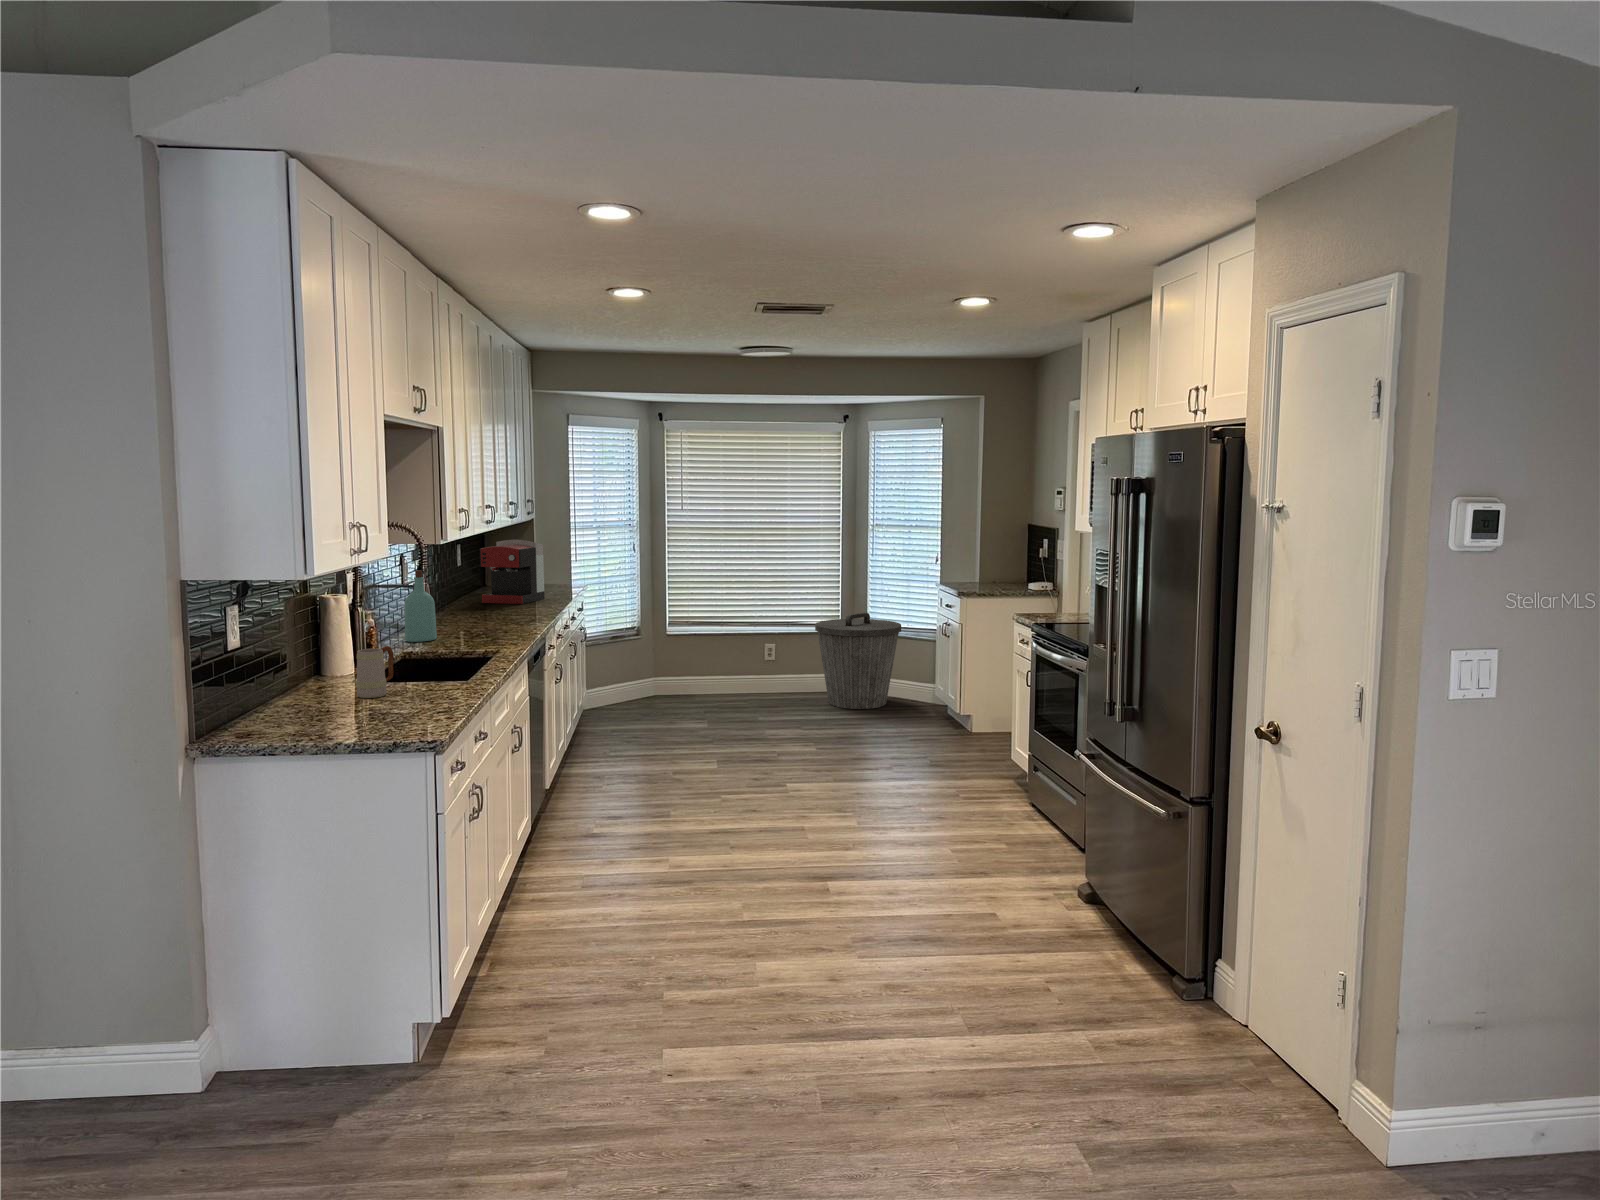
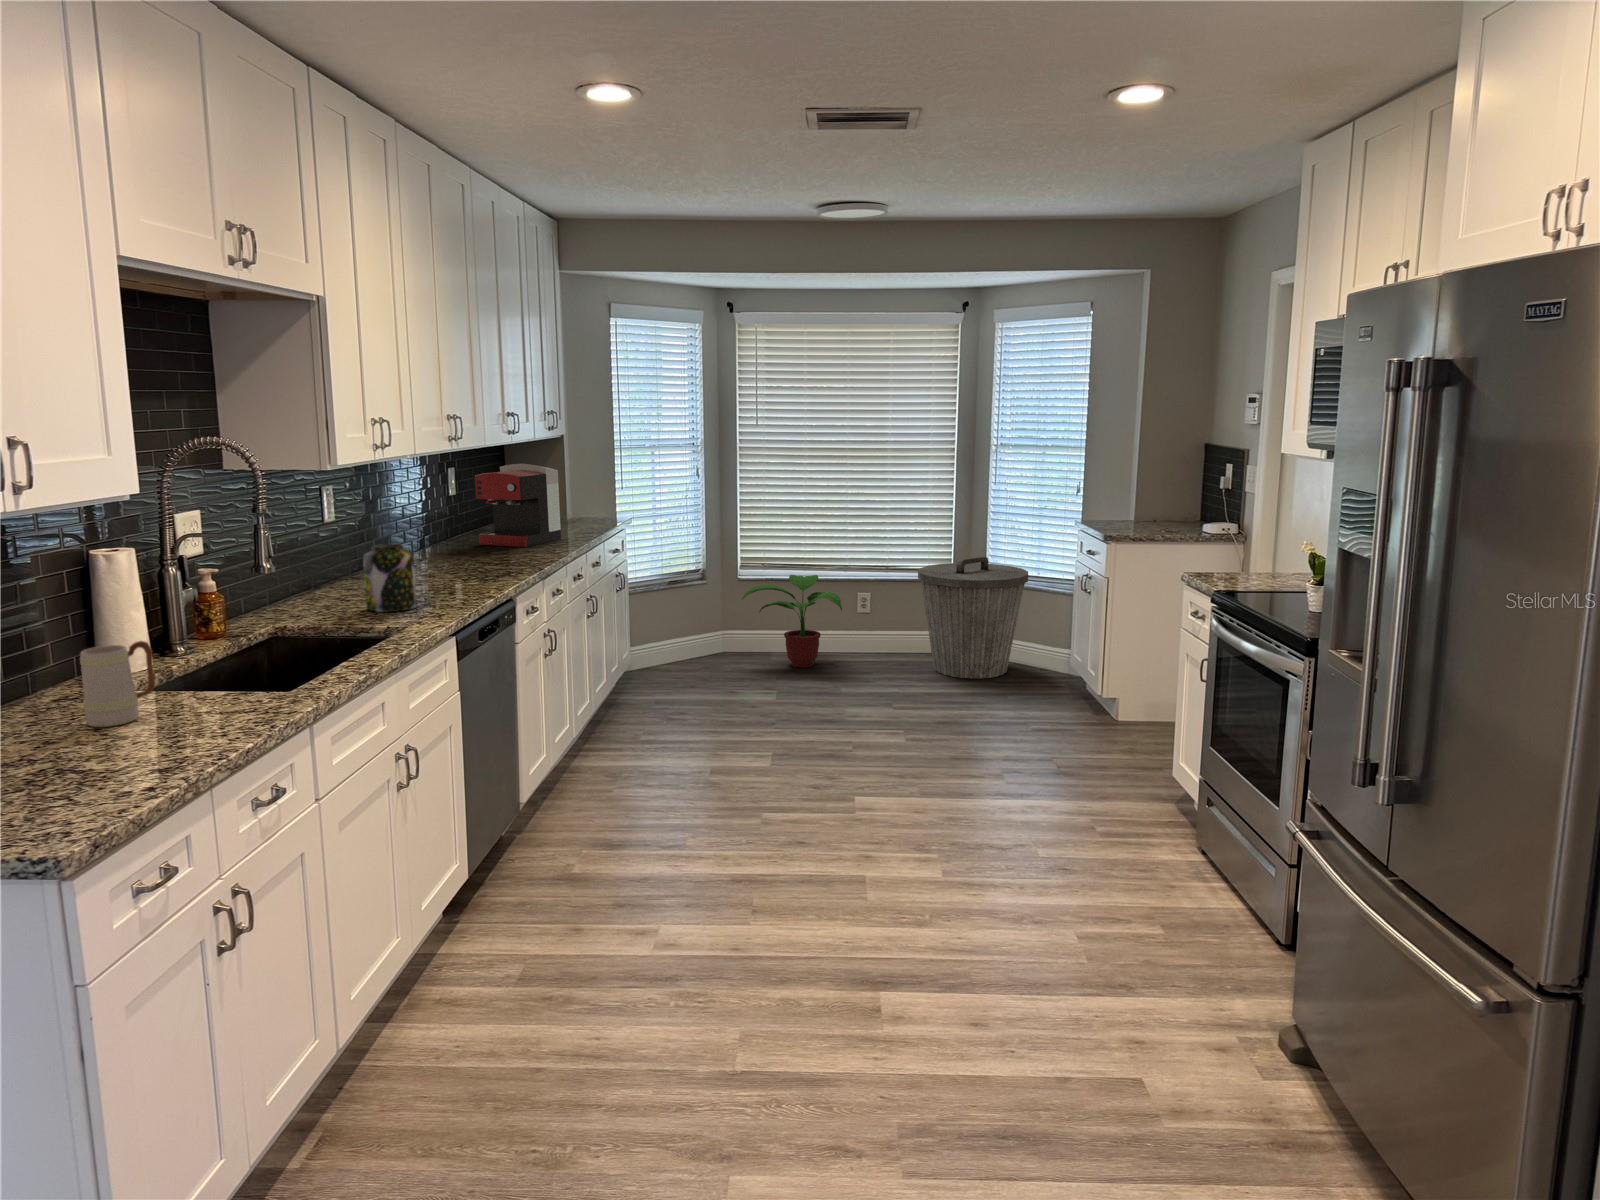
bottle: present [405,570,437,642] -> none [307,508,355,608]
jar: none [450,595,487,643] -> present [363,544,417,612]
potted plant: none [673,630,756,705] -> present [742,575,842,667]

